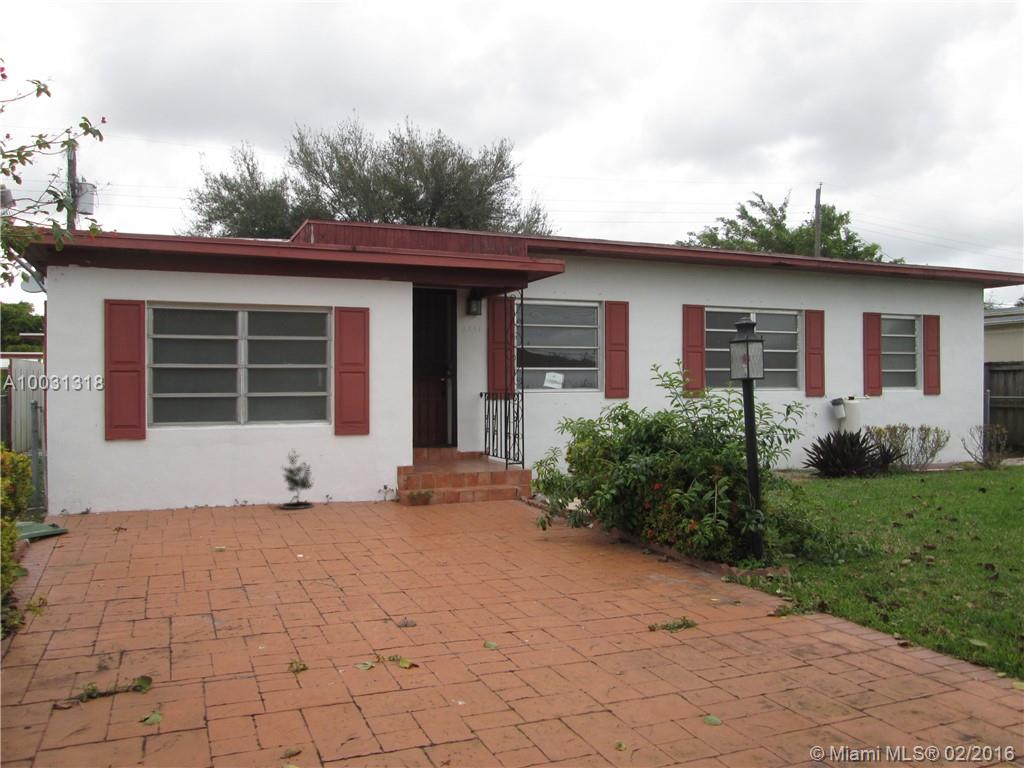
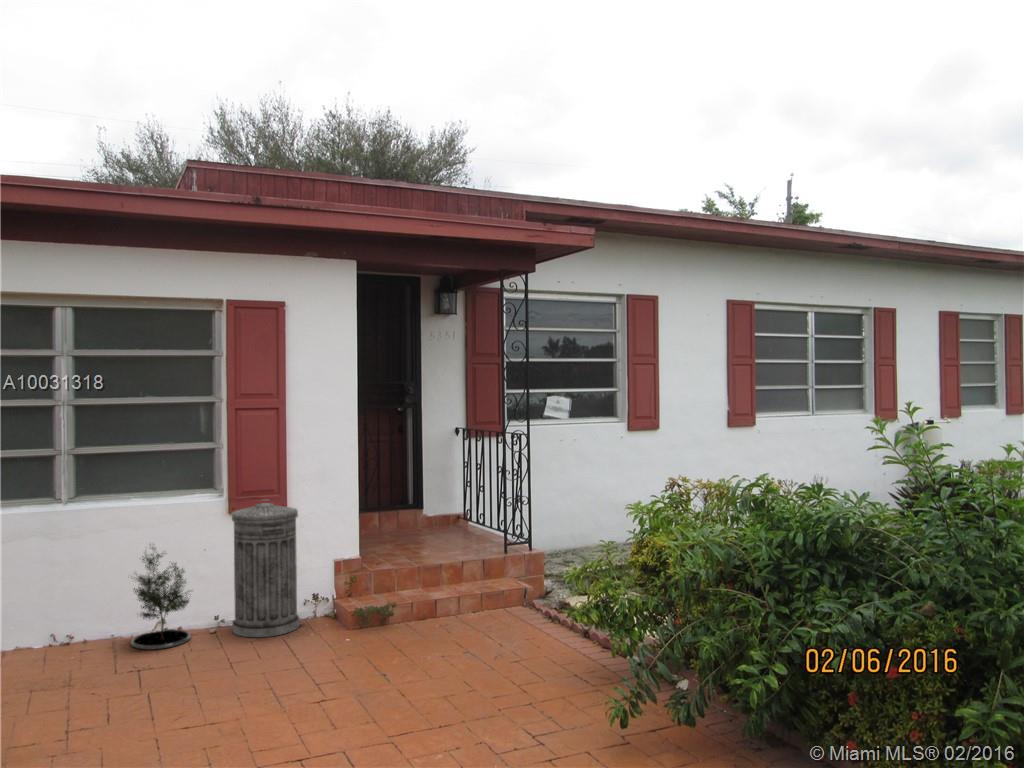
trash can: none [337,426,377,506] -> present [232,500,300,637]

